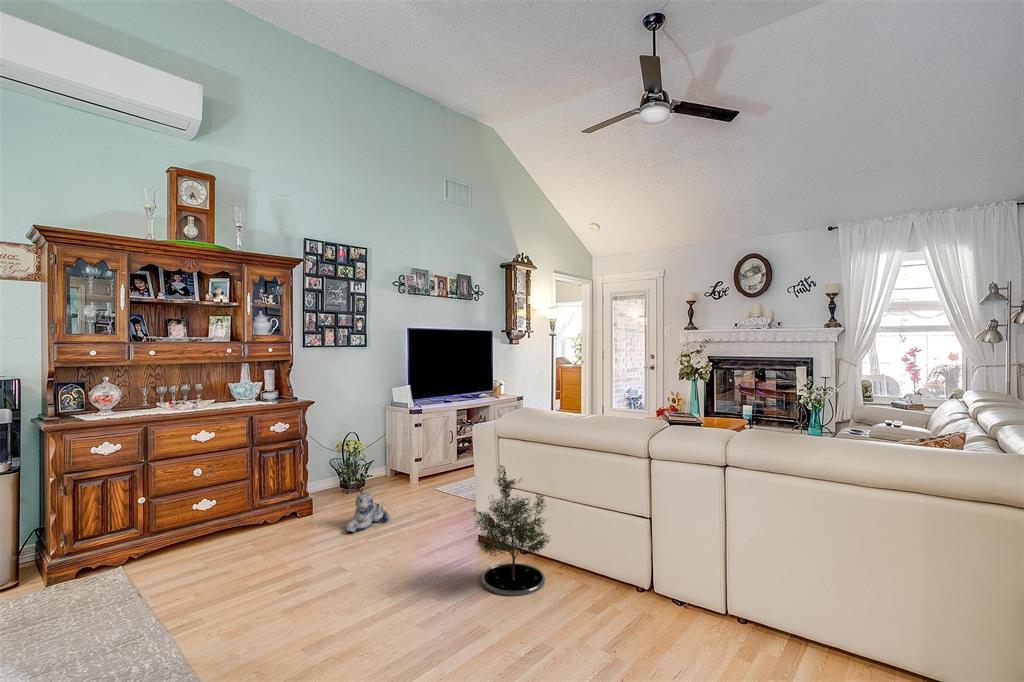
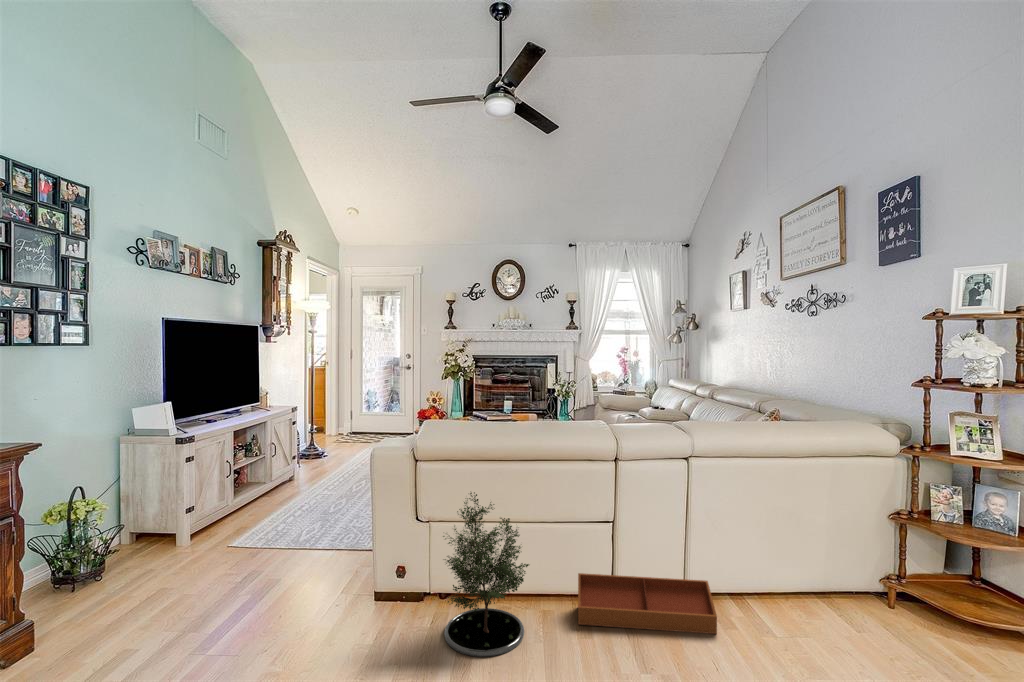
plush toy: present [346,492,389,532] -> none [144,577,209,652]
storage bin: none [585,558,716,649] -> present [578,573,717,634]

